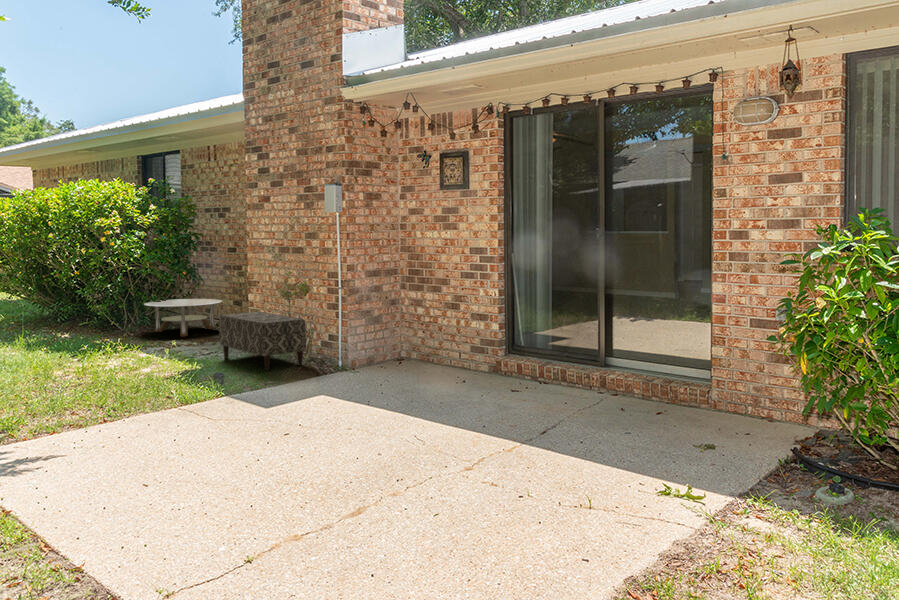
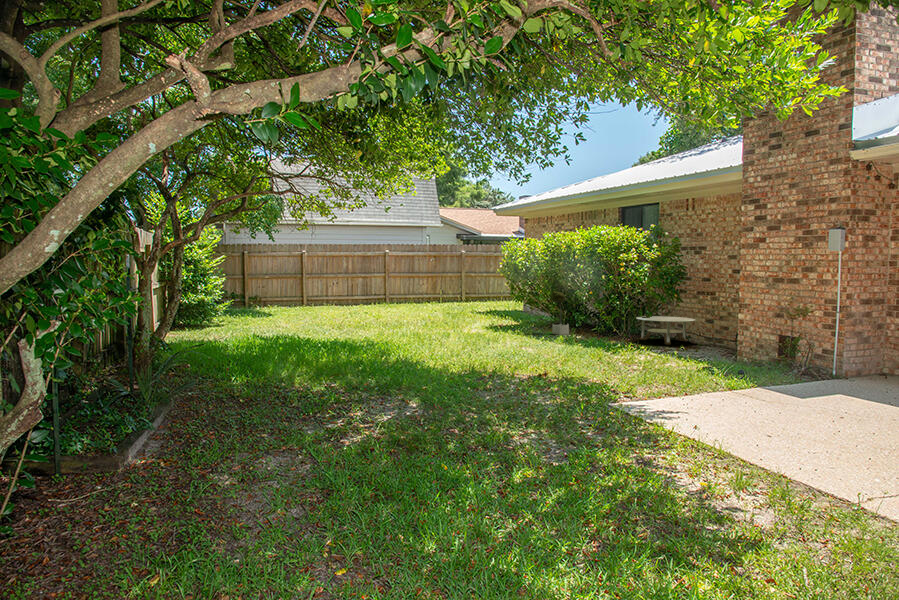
potted tree: none [26,271,60,333] -> present [551,291,569,335]
bench: present [219,312,306,371] -> none [718,328,800,373]

